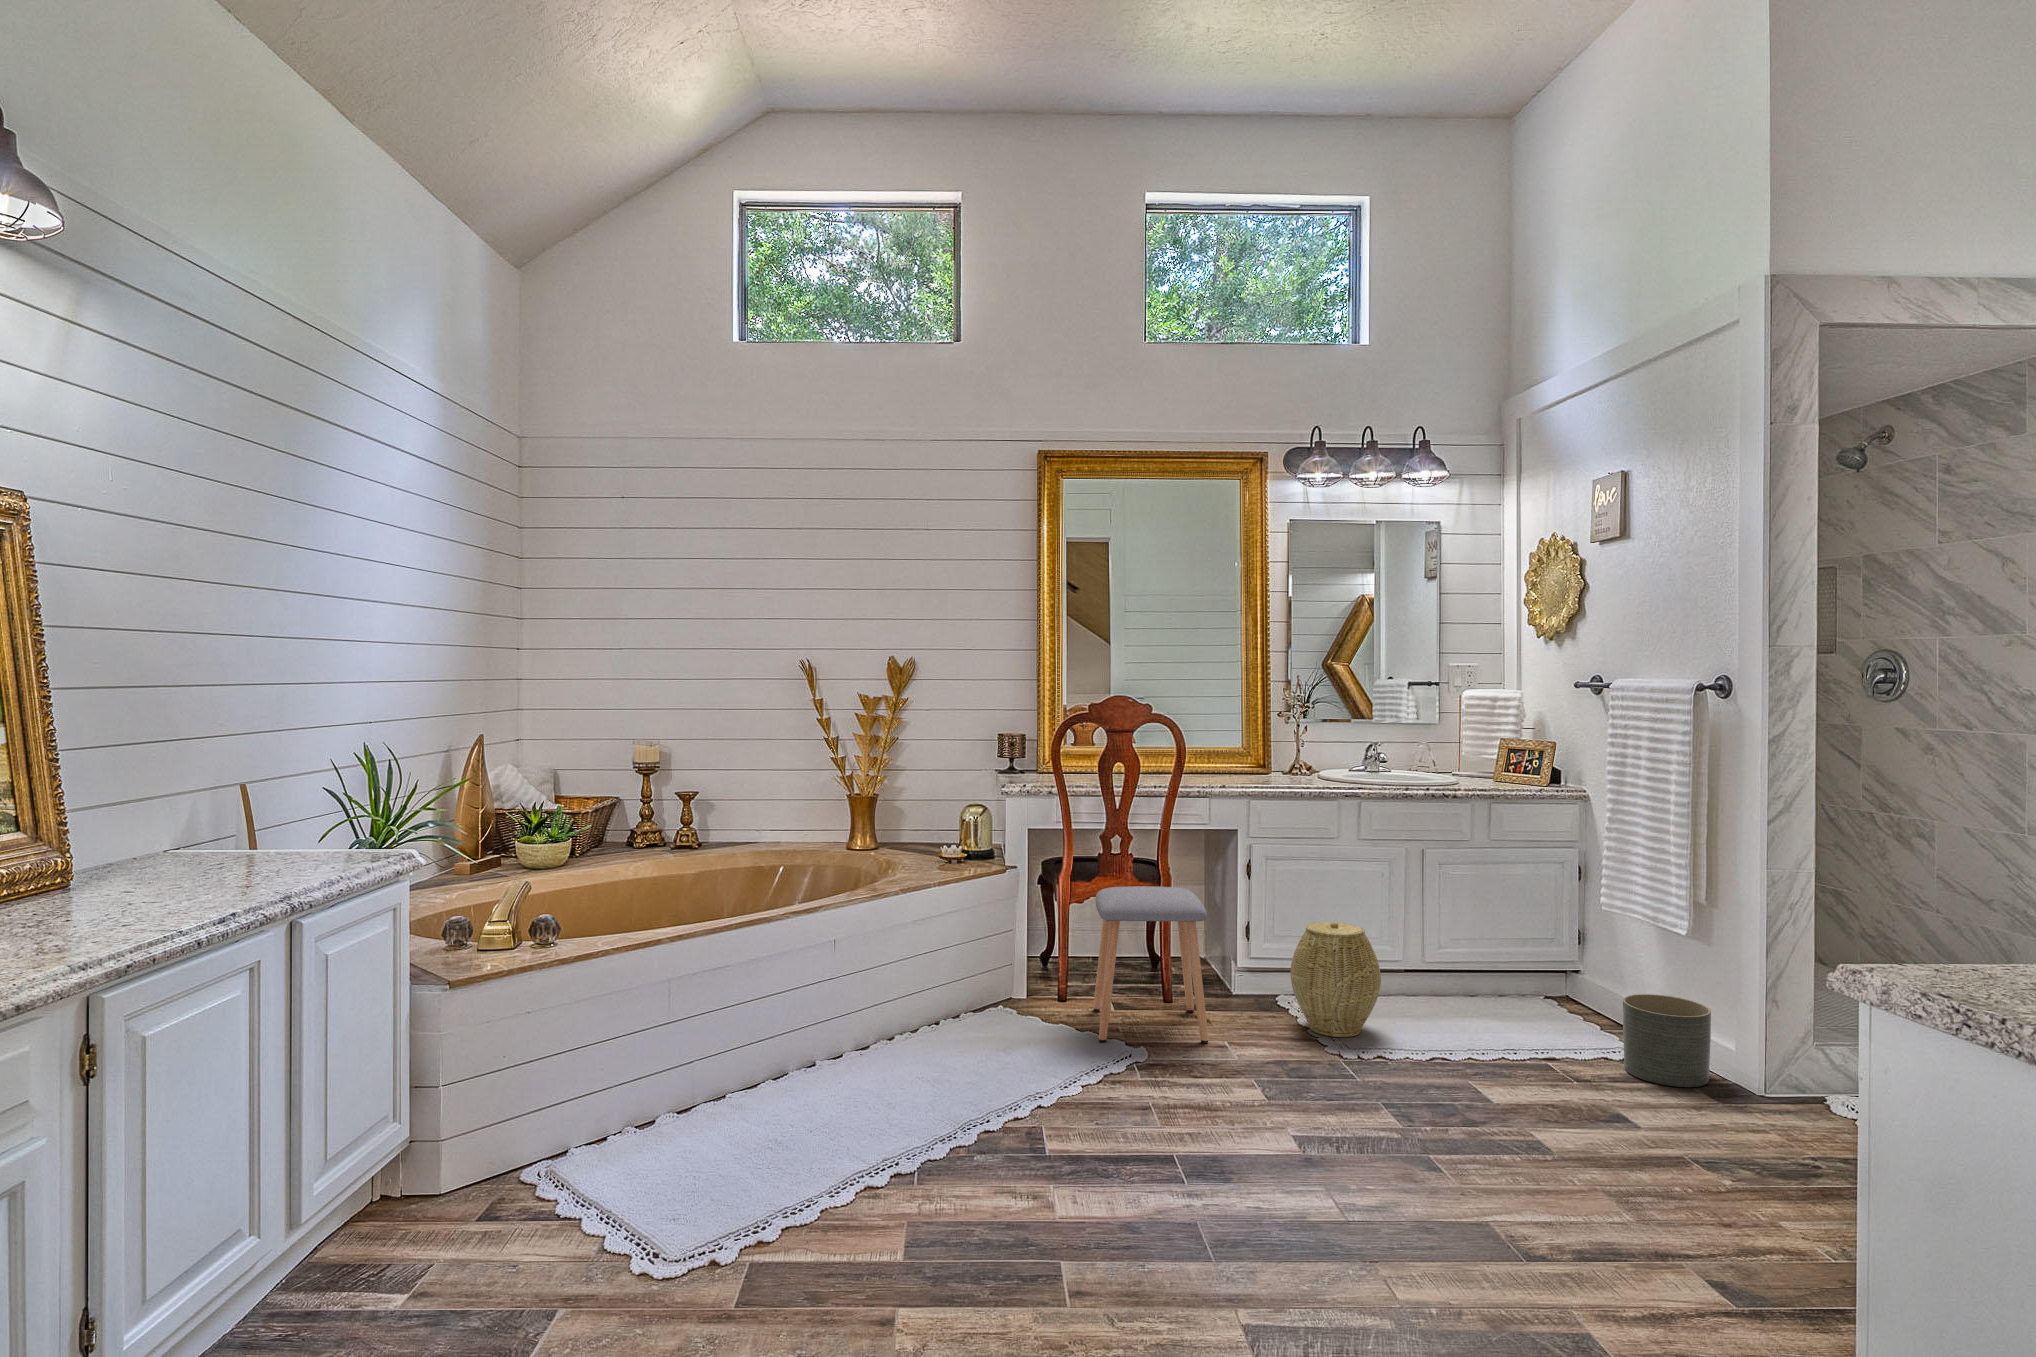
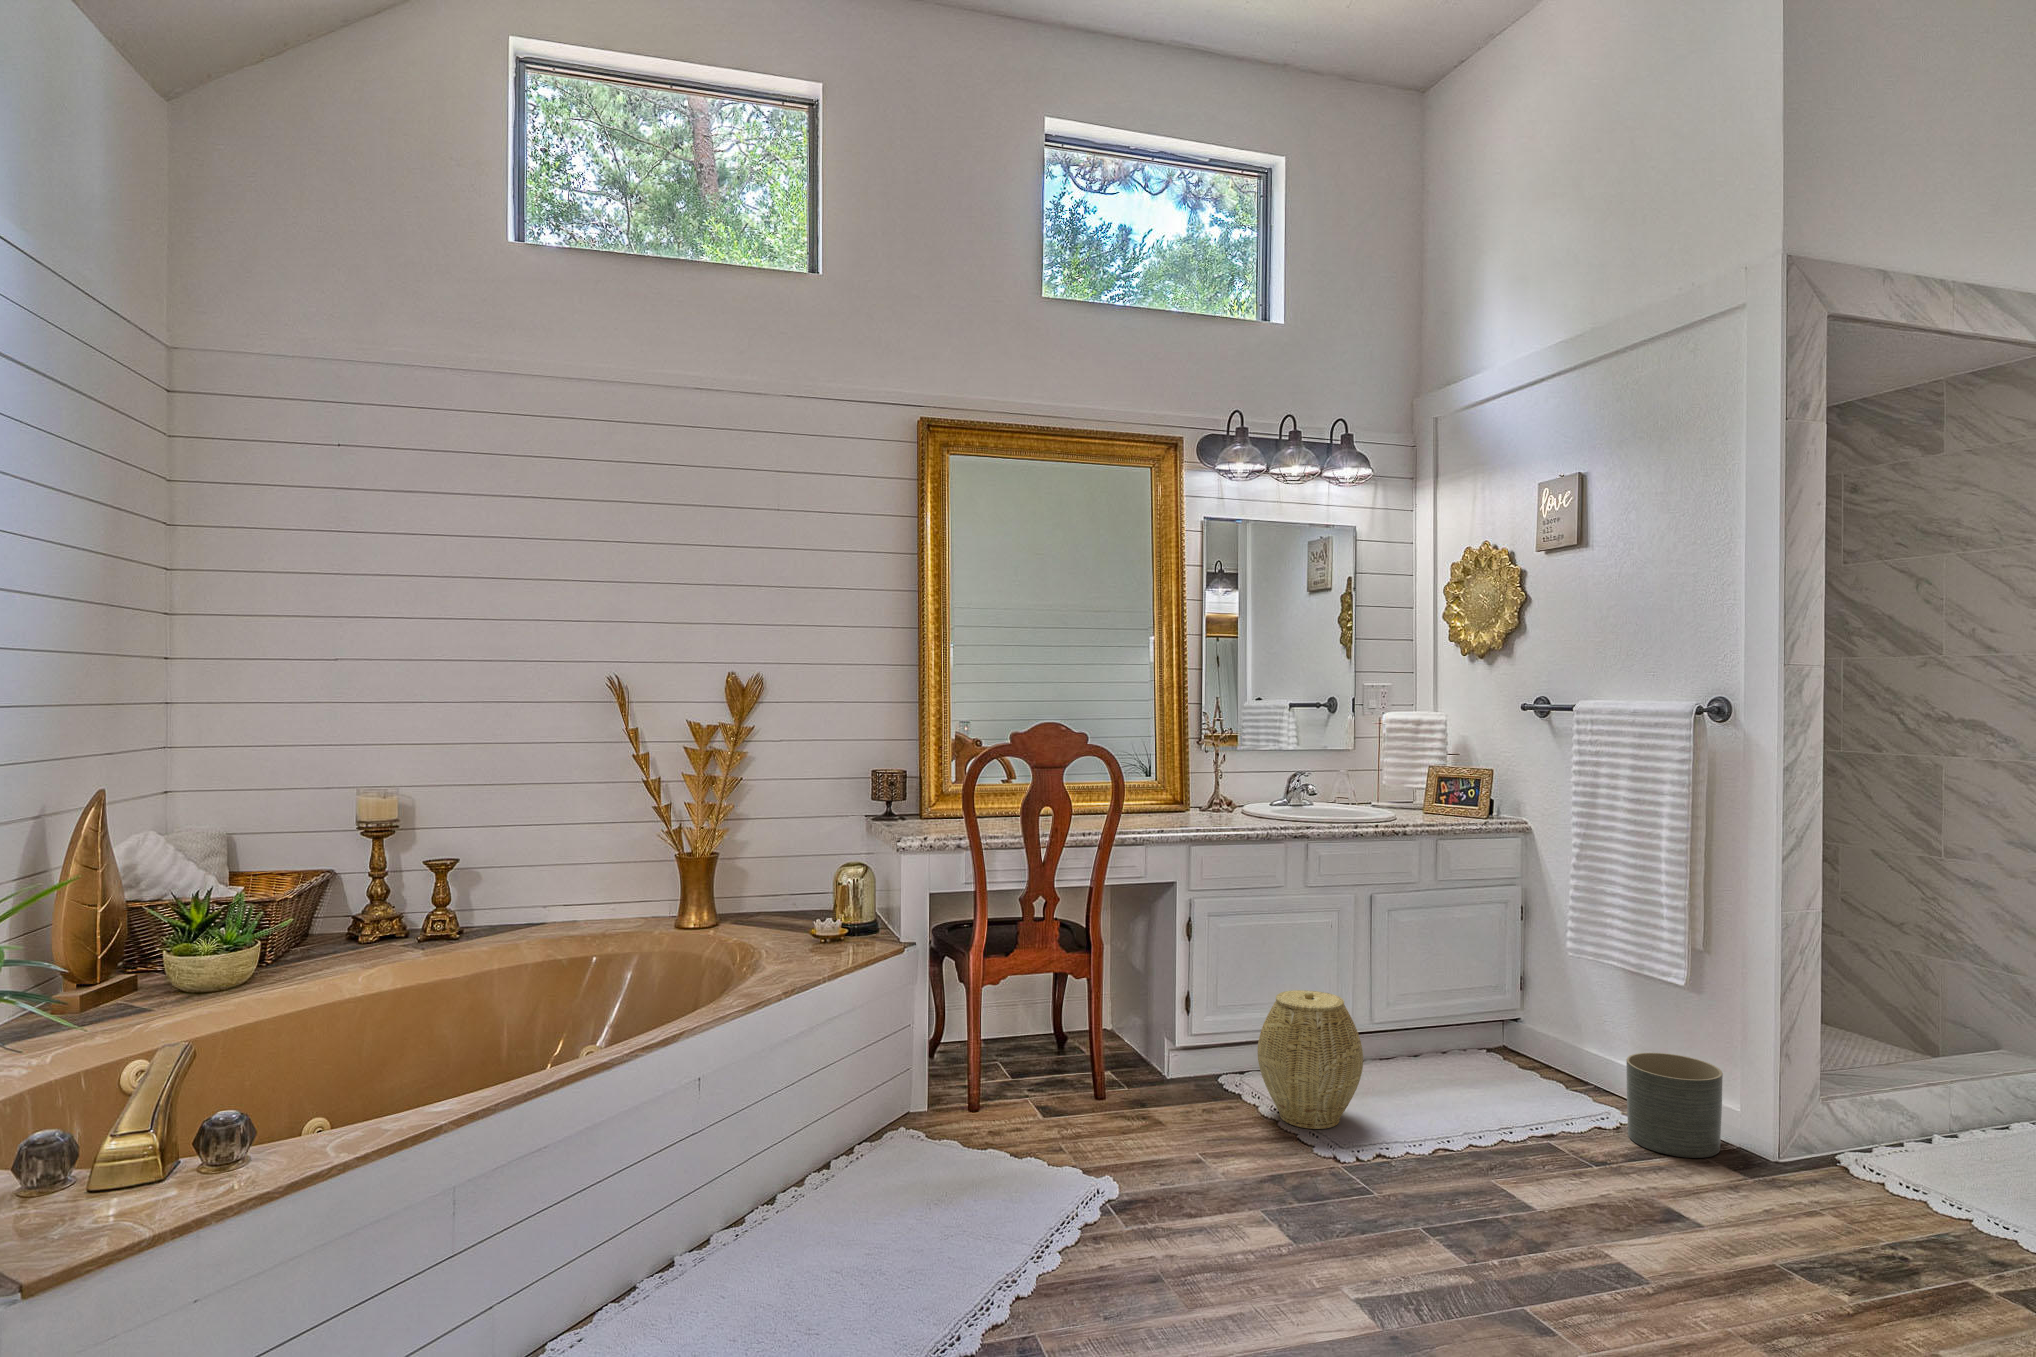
stool: present [1093,886,1209,1043] -> none [1021,960,1183,1167]

